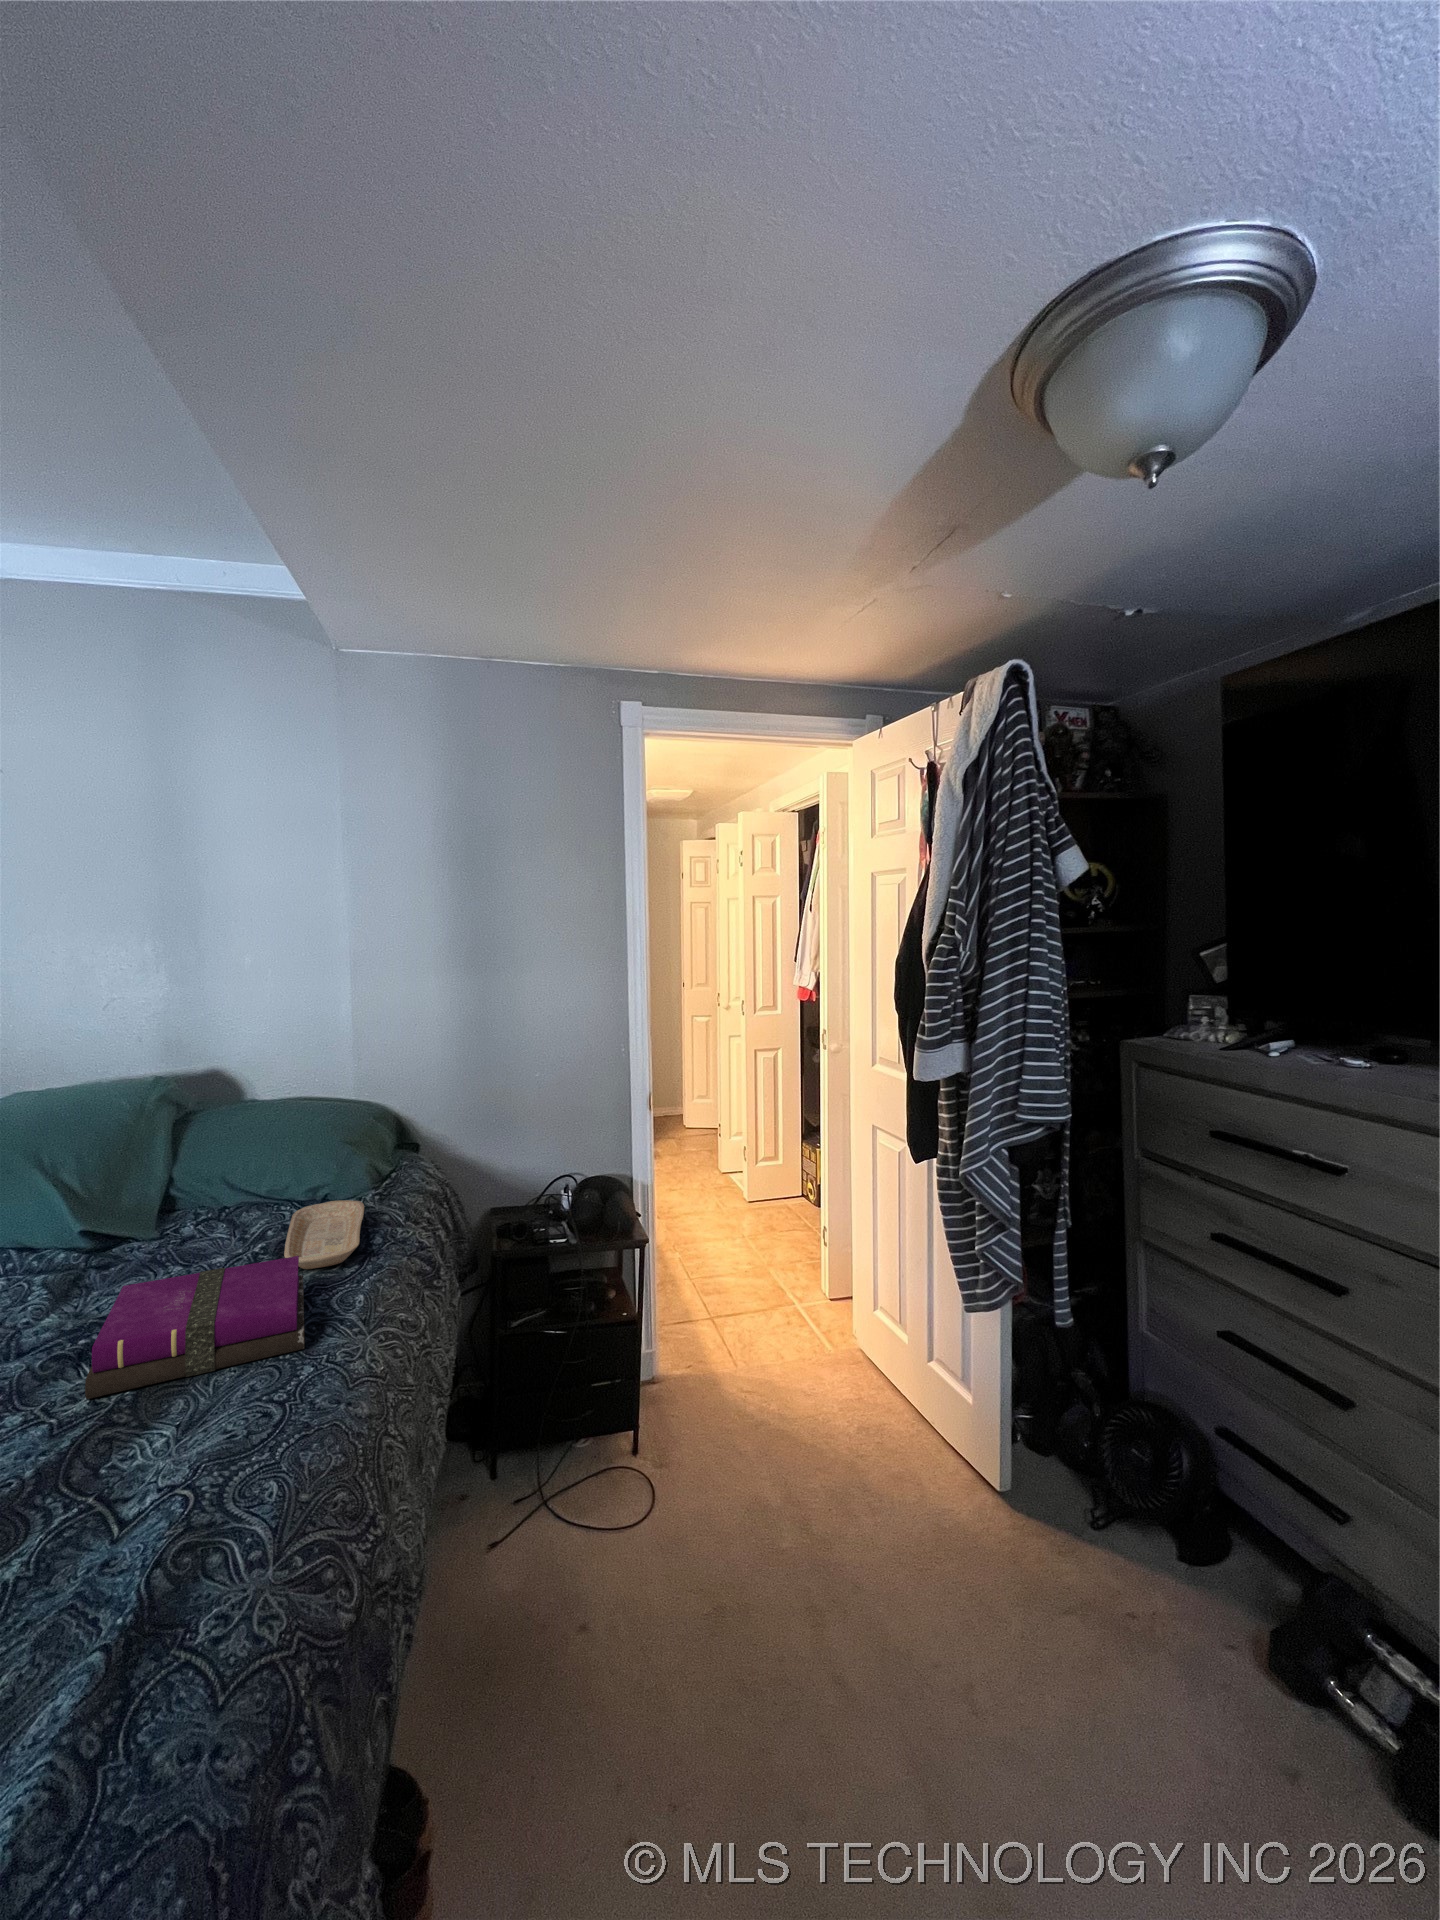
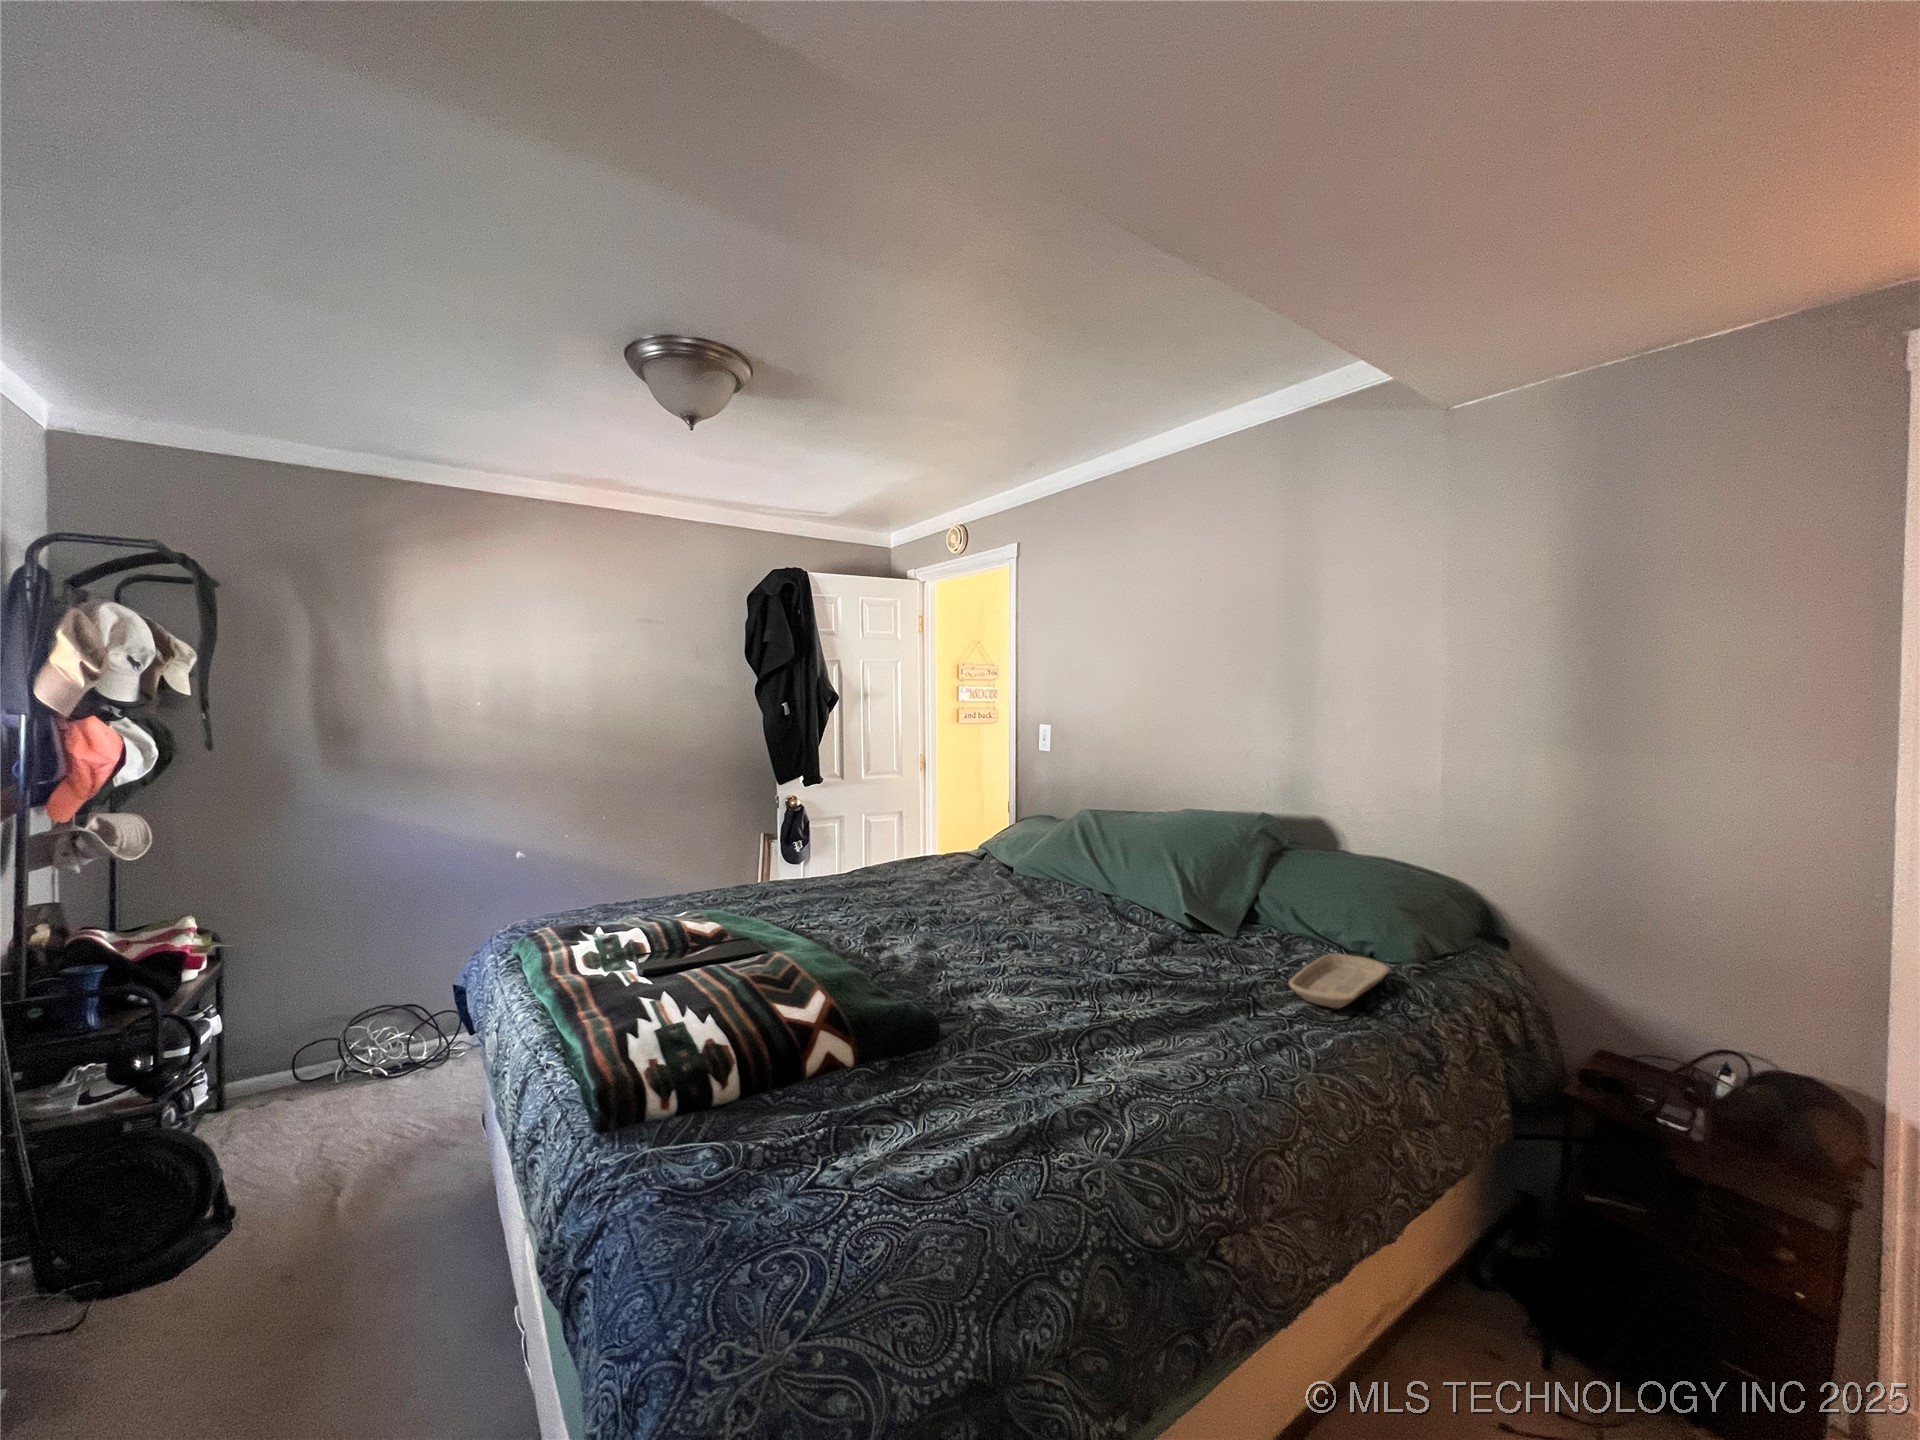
notebook: present [85,1256,305,1399] -> none [1118,951,1289,1052]

